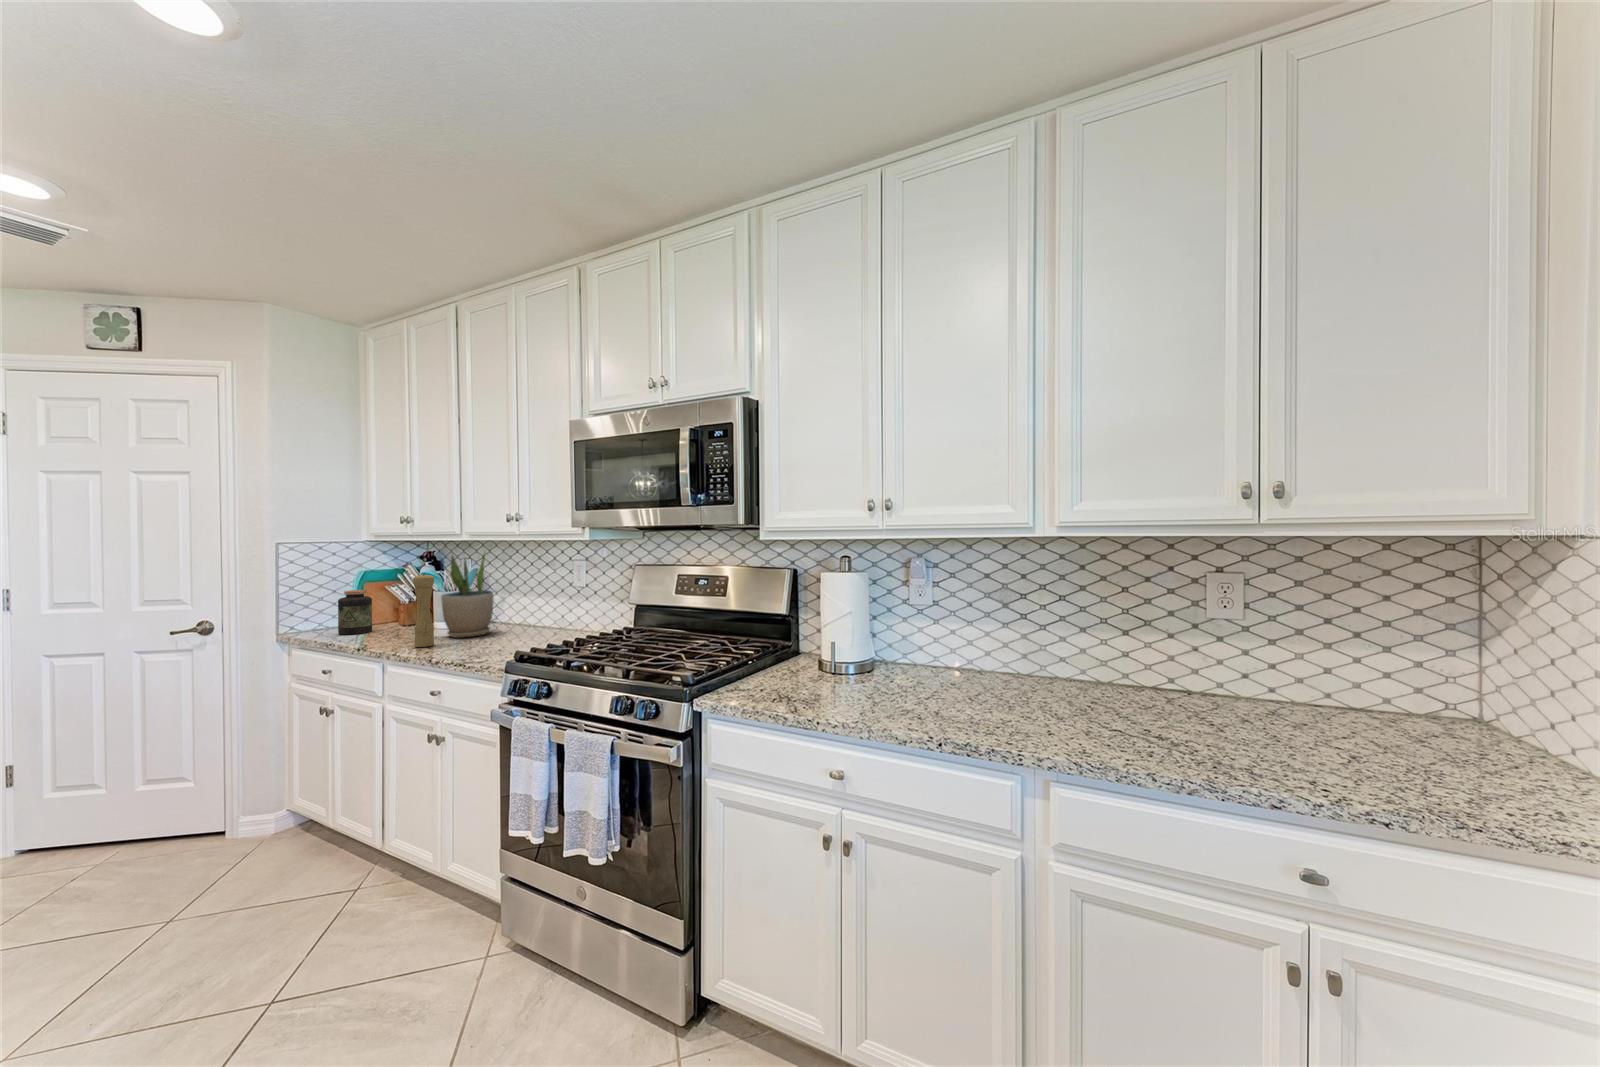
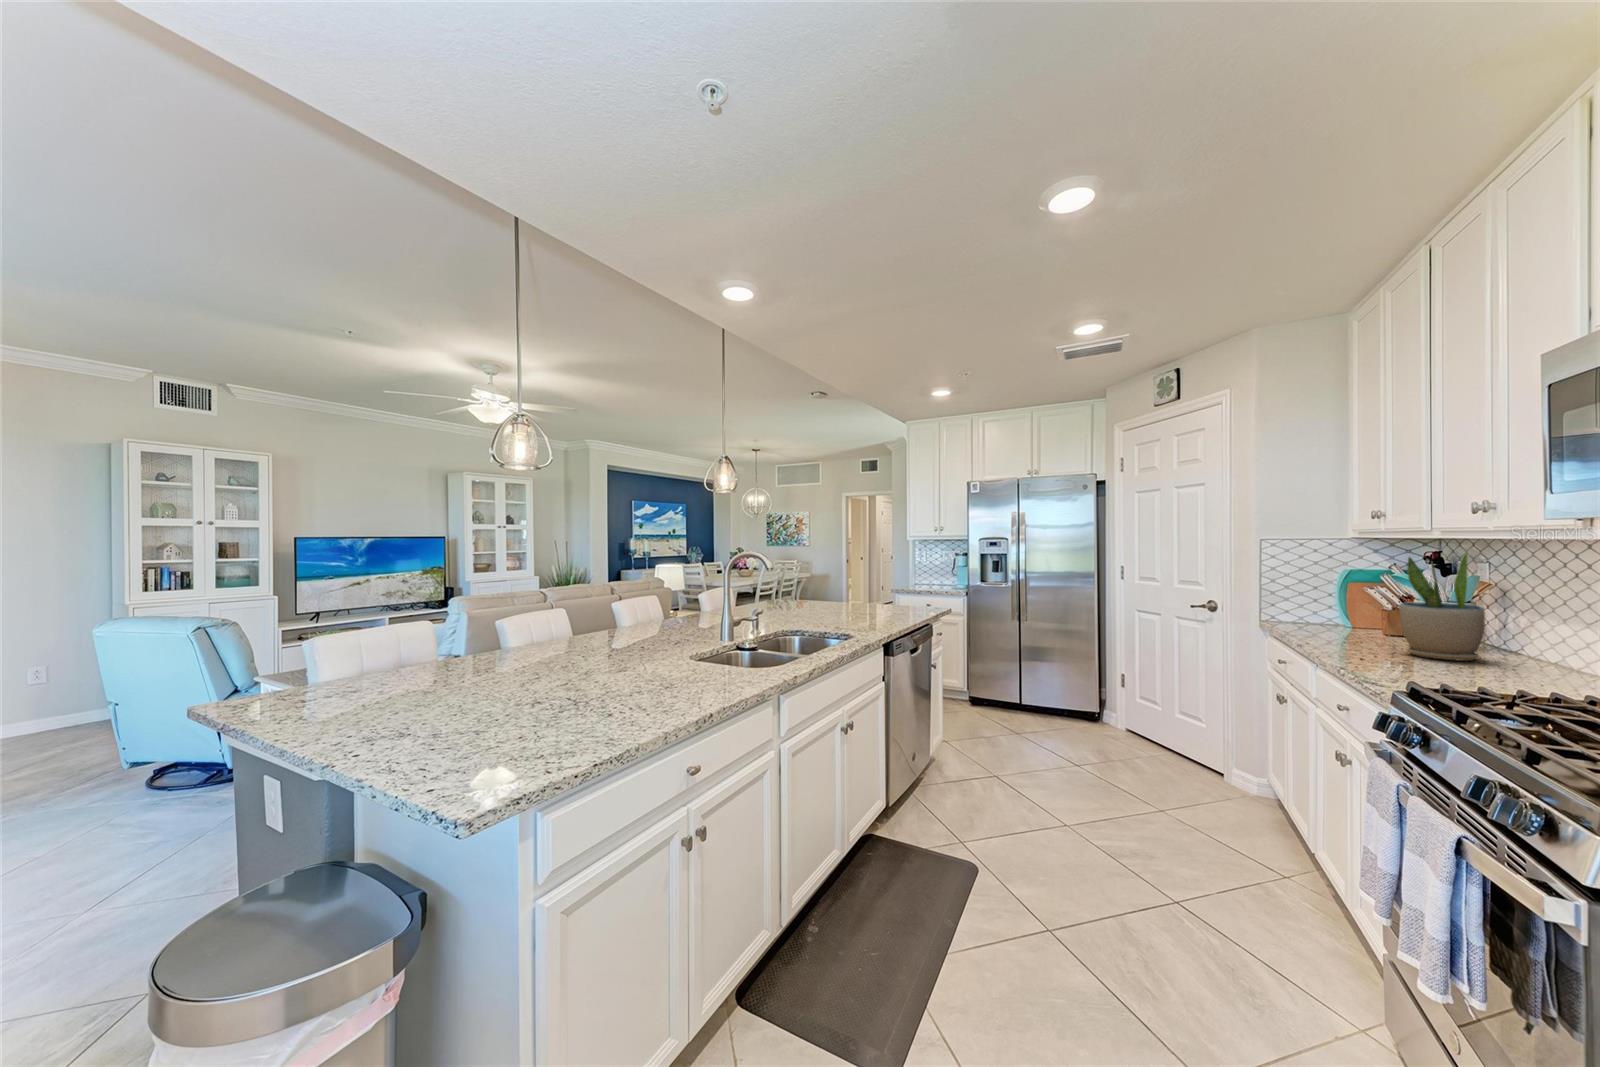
pepper mill: present [413,574,434,647] -> none [1346,576,1375,656]
jar: present [338,590,372,635] -> none [1305,588,1342,632]

